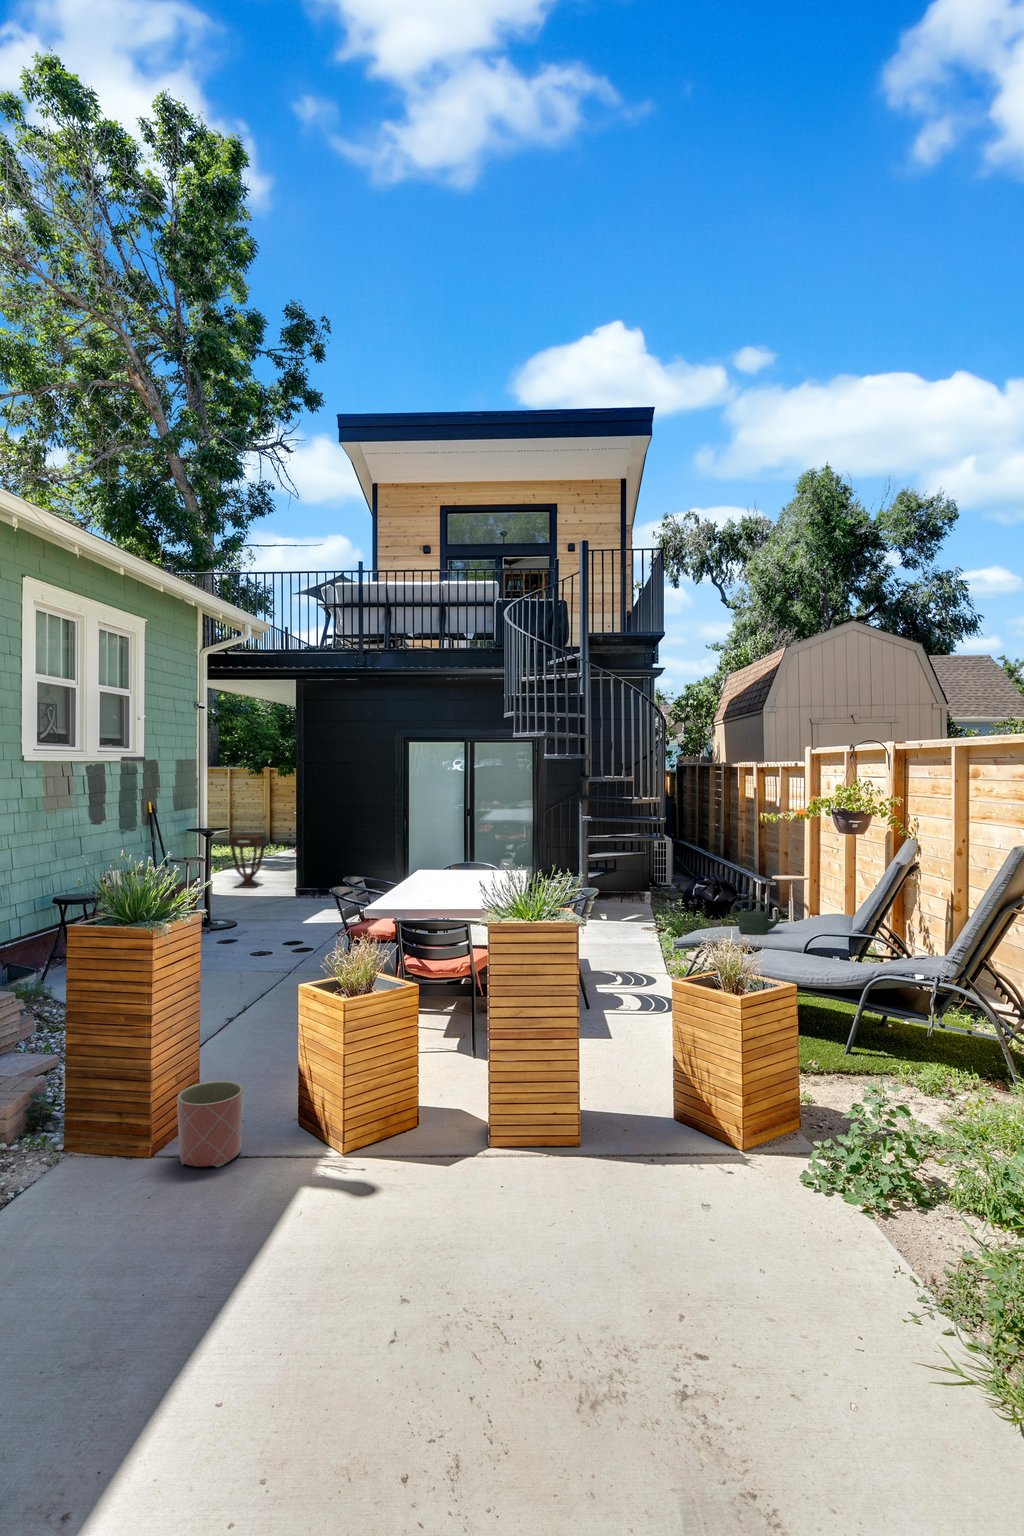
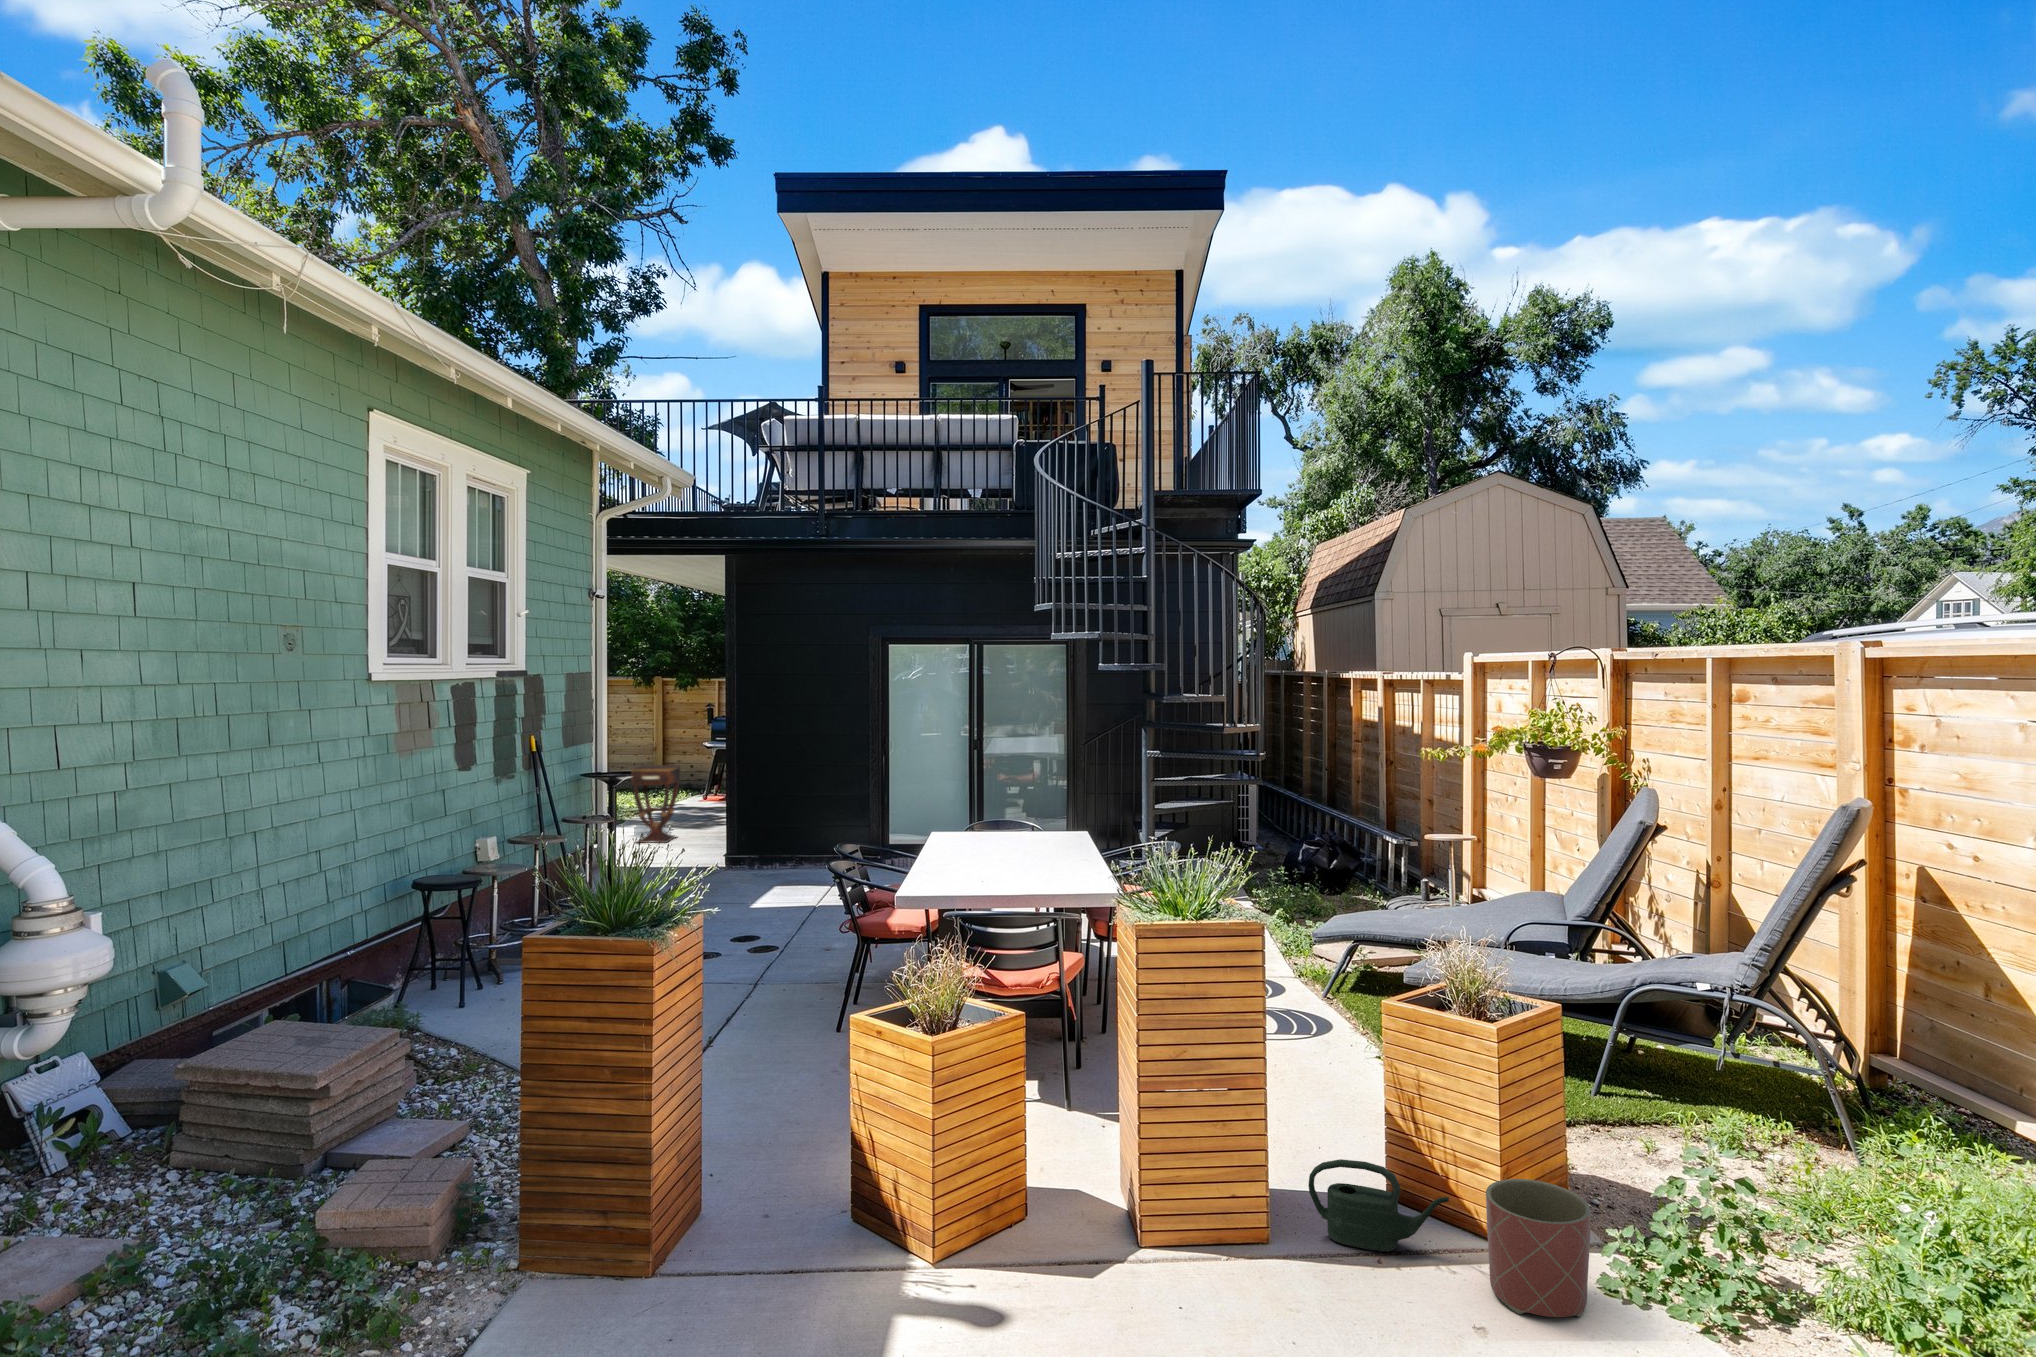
watering can: present [731,900,788,935] -> present [1308,1159,1449,1252]
planter: present [177,1081,243,1167] -> present [1486,1179,1591,1317]

